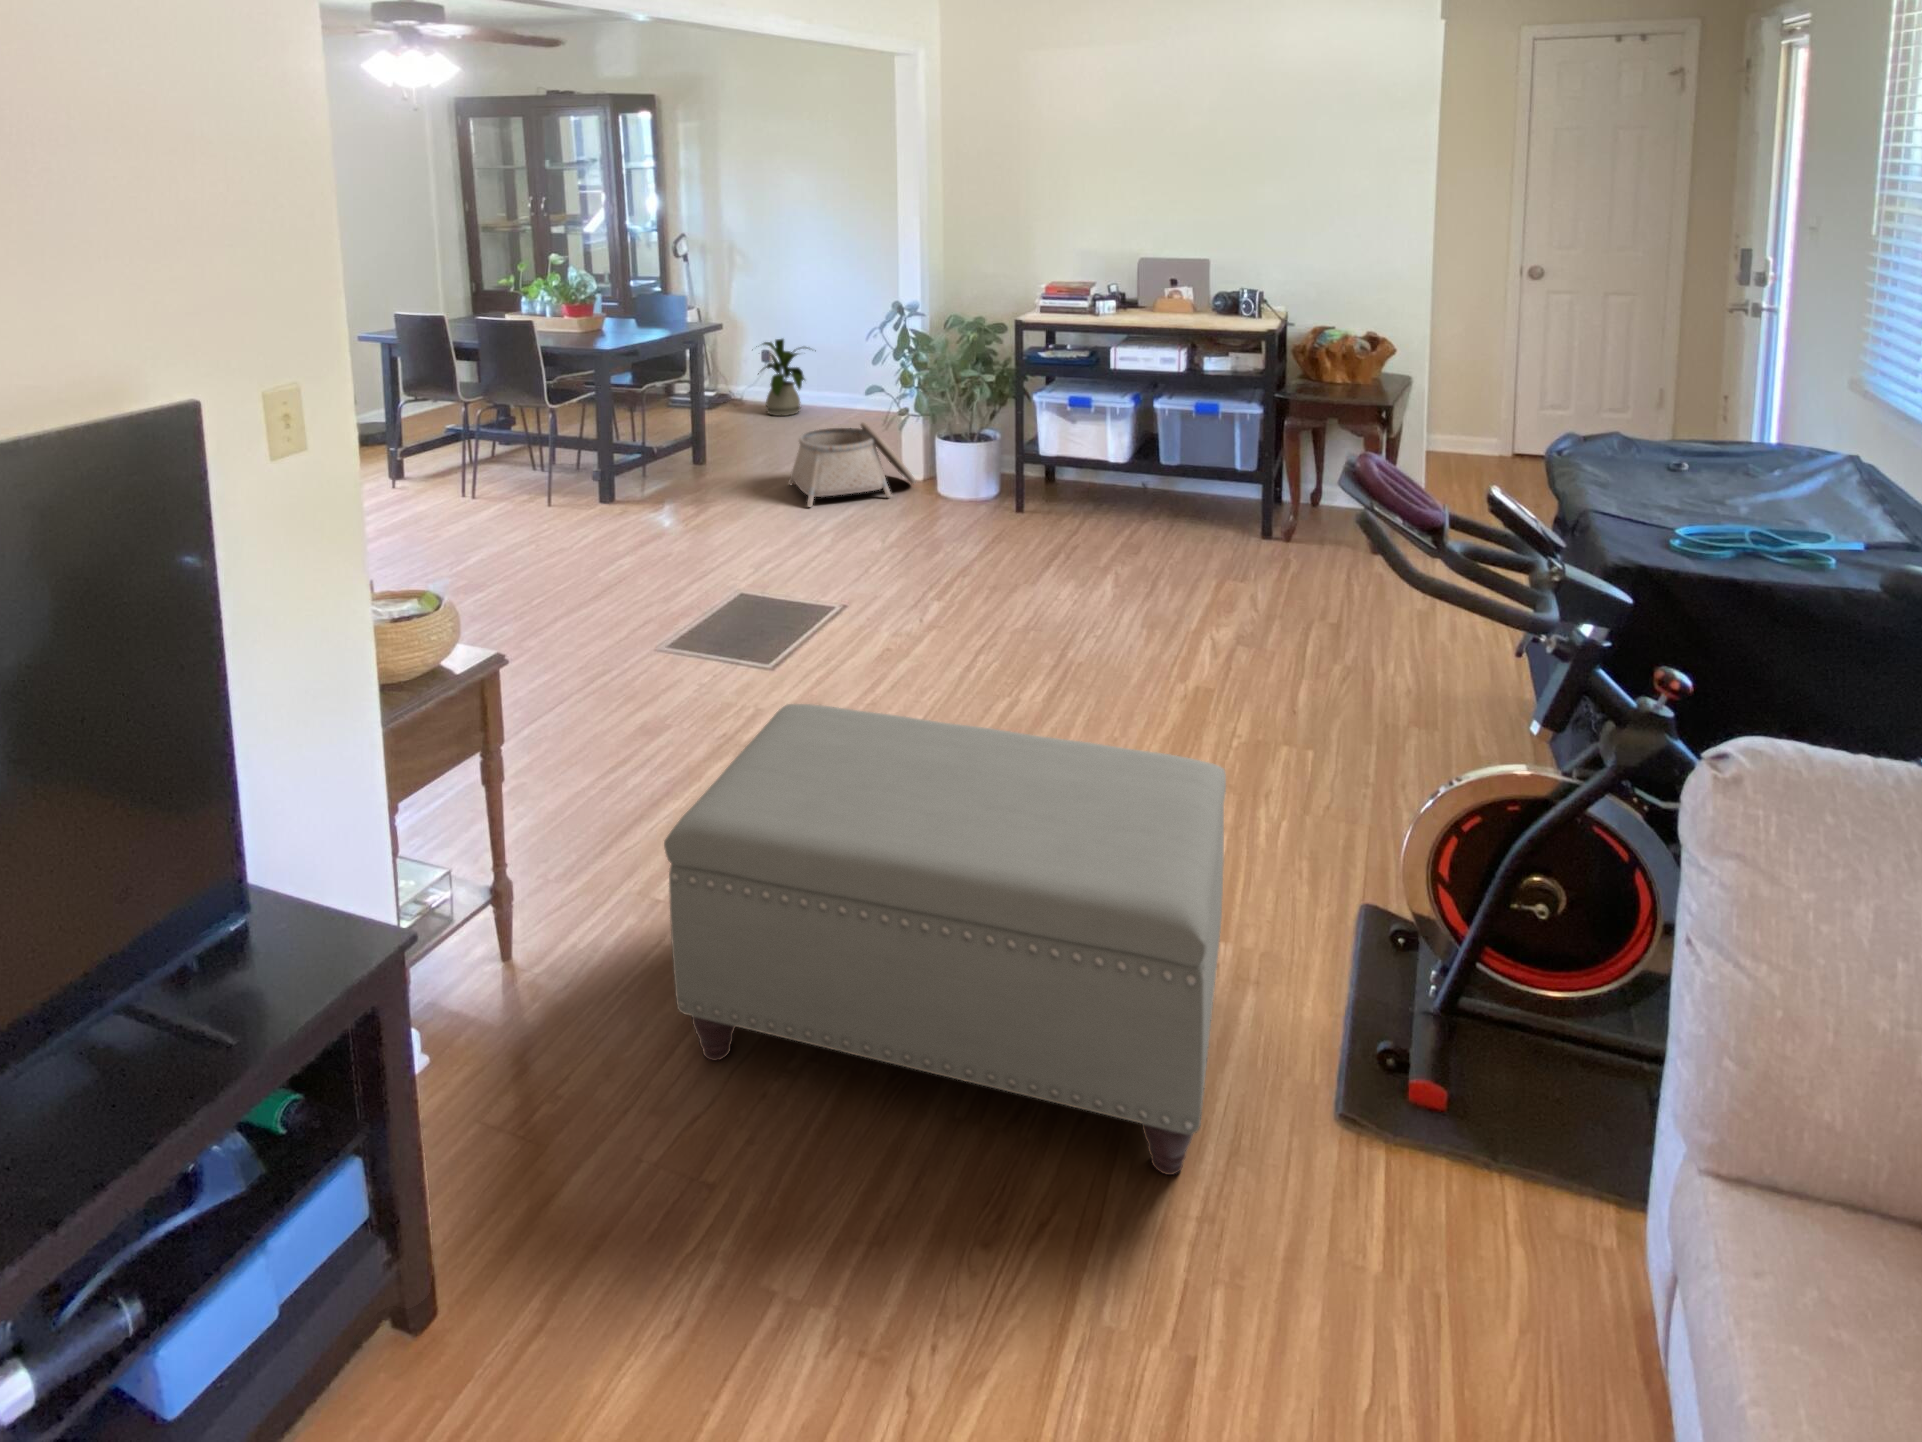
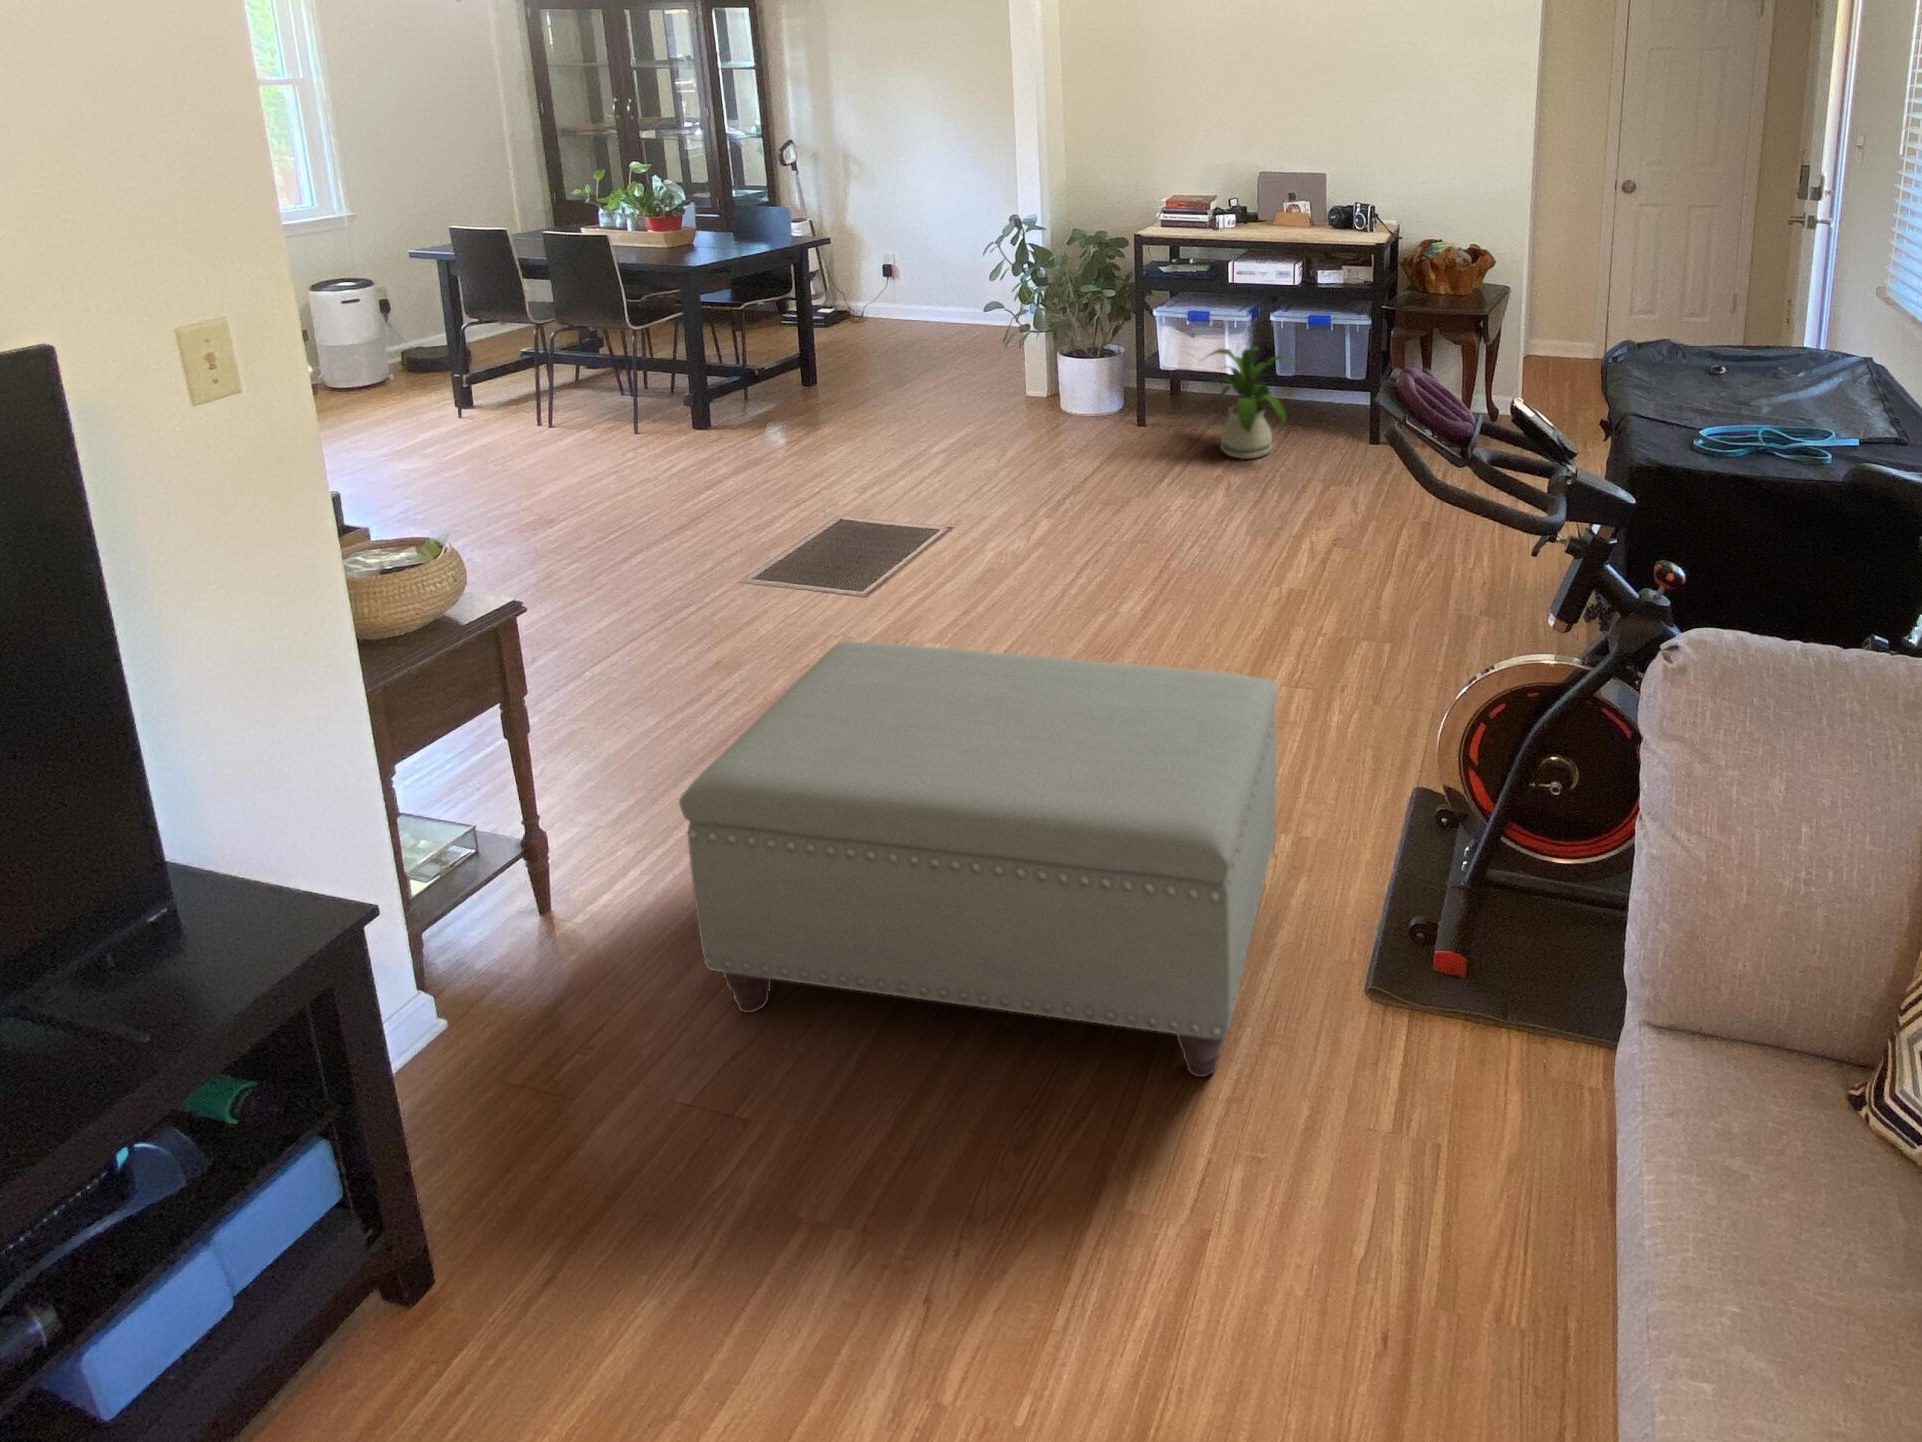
house plant: present [758,339,816,416] -> present [1210,348,1294,459]
basket: present [788,422,916,507] -> none [901,339,1035,428]

